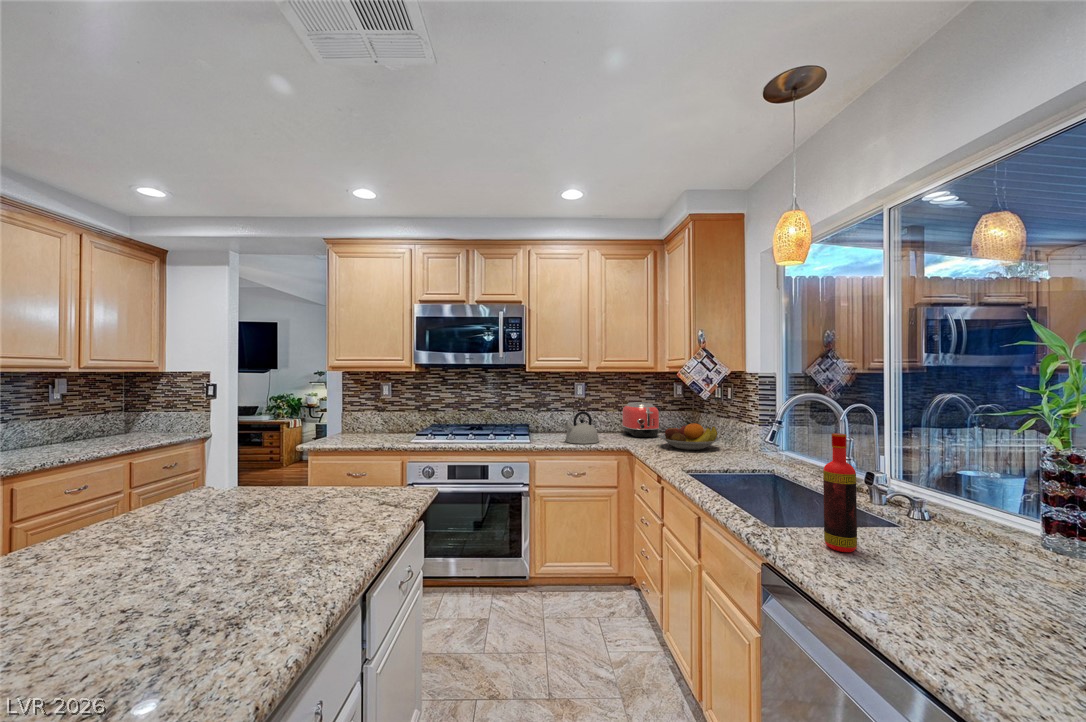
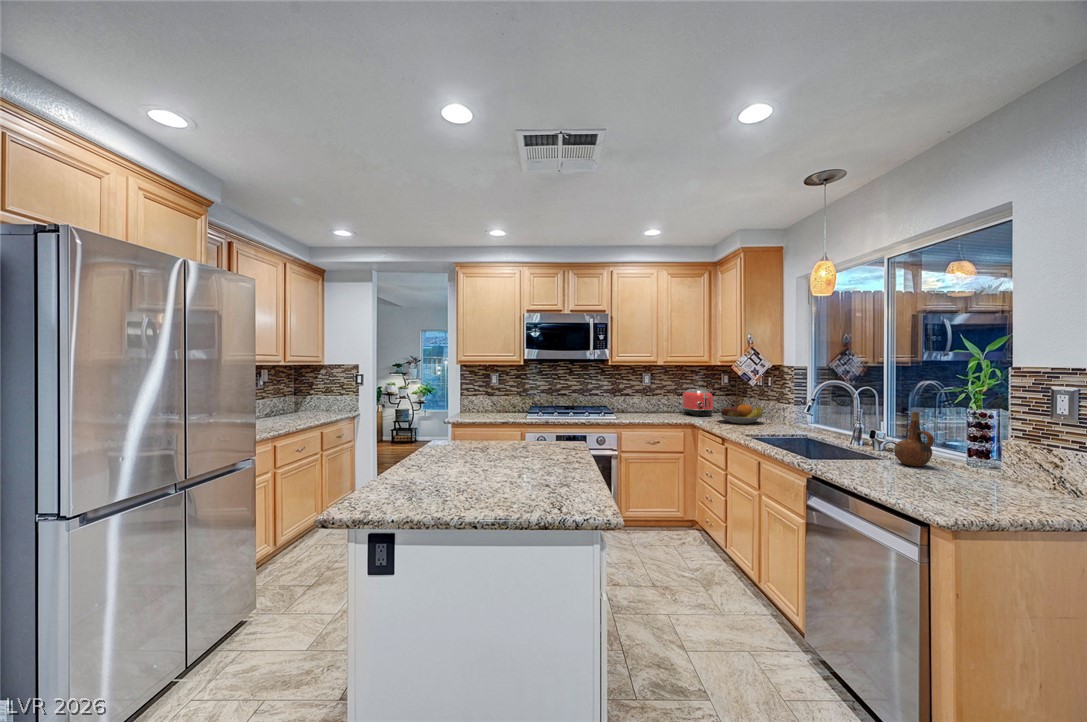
kettle: present [563,411,599,444] -> none [642,396,669,420]
bottle: present [823,433,857,552] -> none [841,402,860,468]
ceramic pitcher: none [913,450,987,549] -> present [894,412,934,467]

